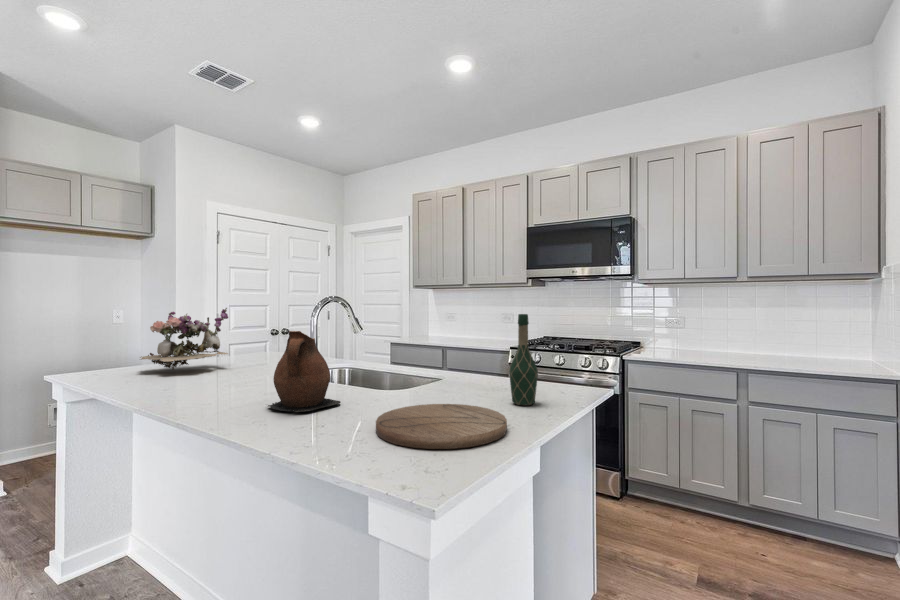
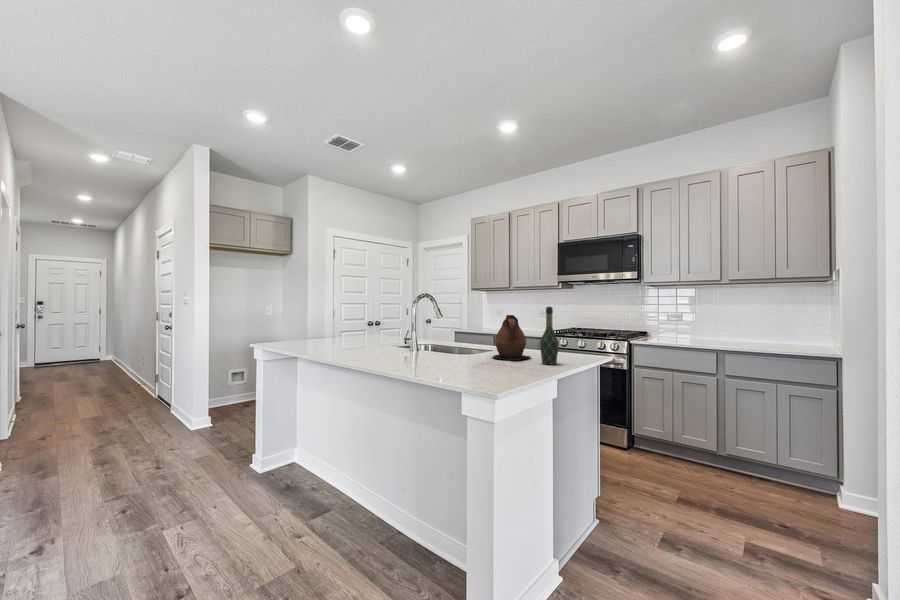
flower arrangement: present [140,308,228,370] -> none [300,303,354,343]
ceramic pitcher: present [268,331,340,412] -> present [493,315,531,360]
cutting board: present [376,404,507,449] -> none [460,361,537,380]

